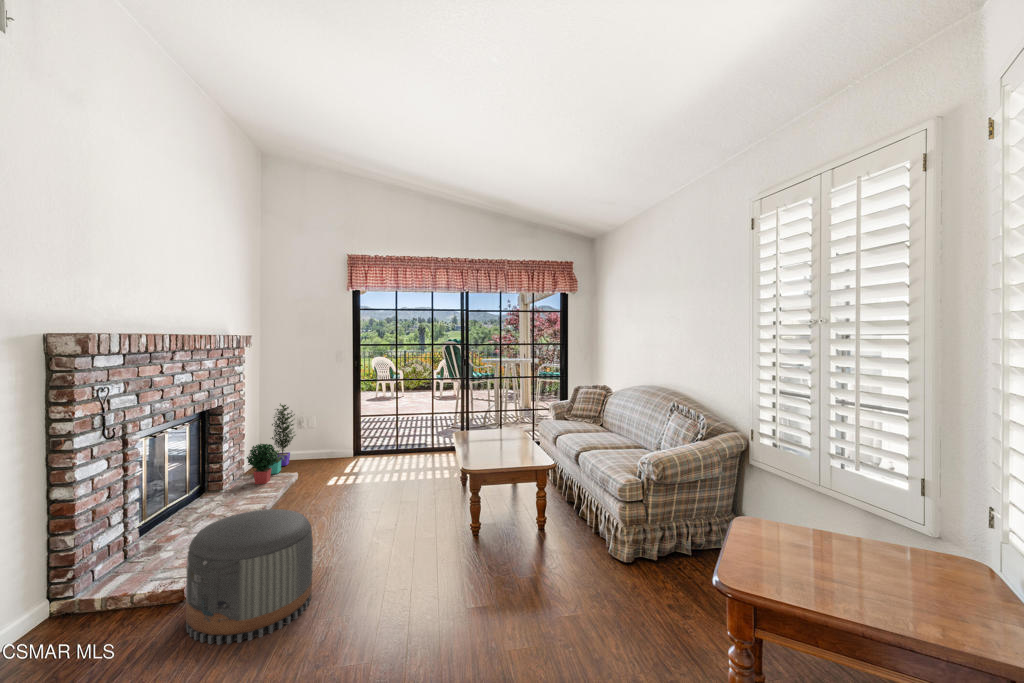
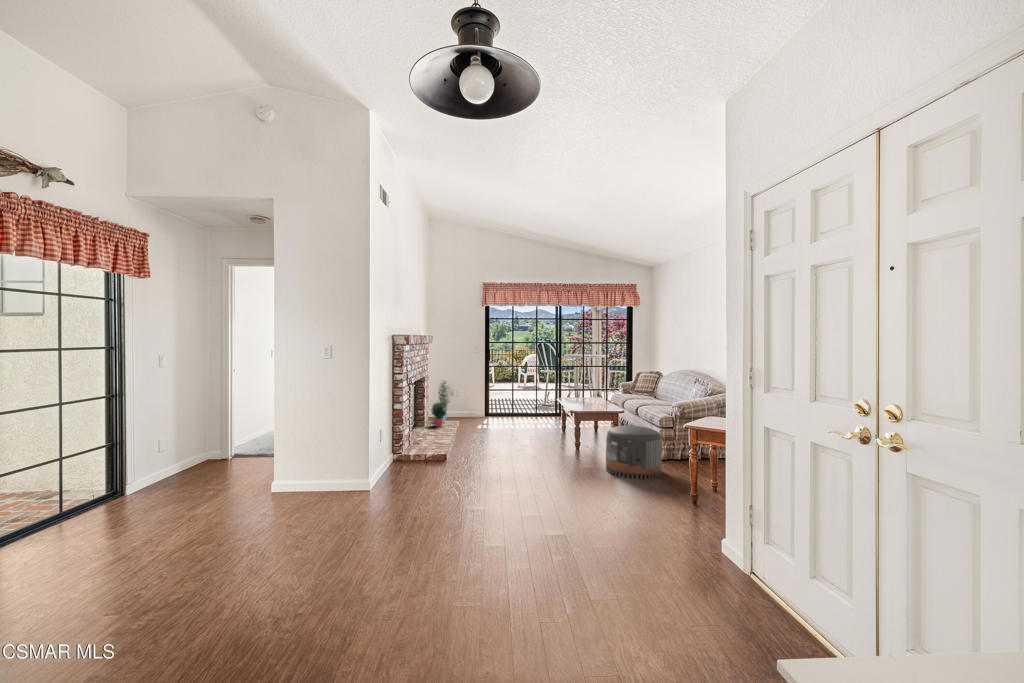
pouf: present [186,509,313,645] -> present [606,425,662,479]

